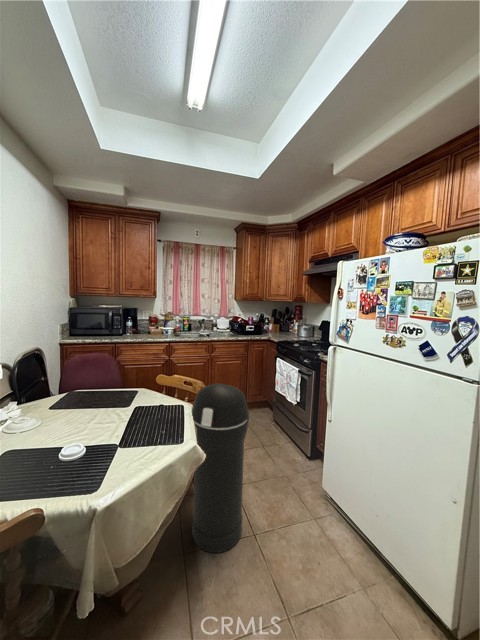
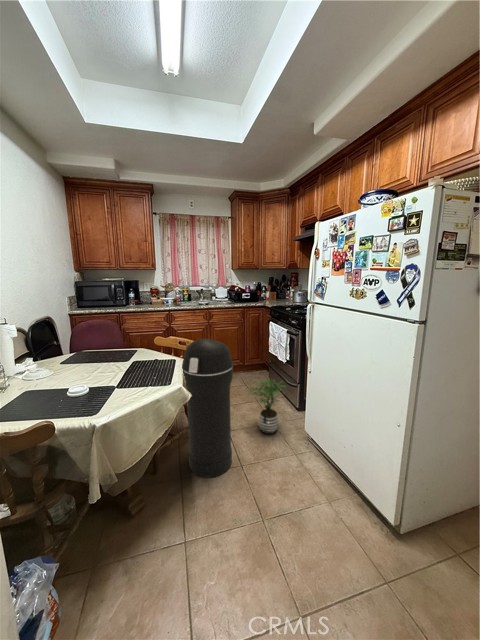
potted plant: none [258,422,302,490] -> present [252,379,285,434]

